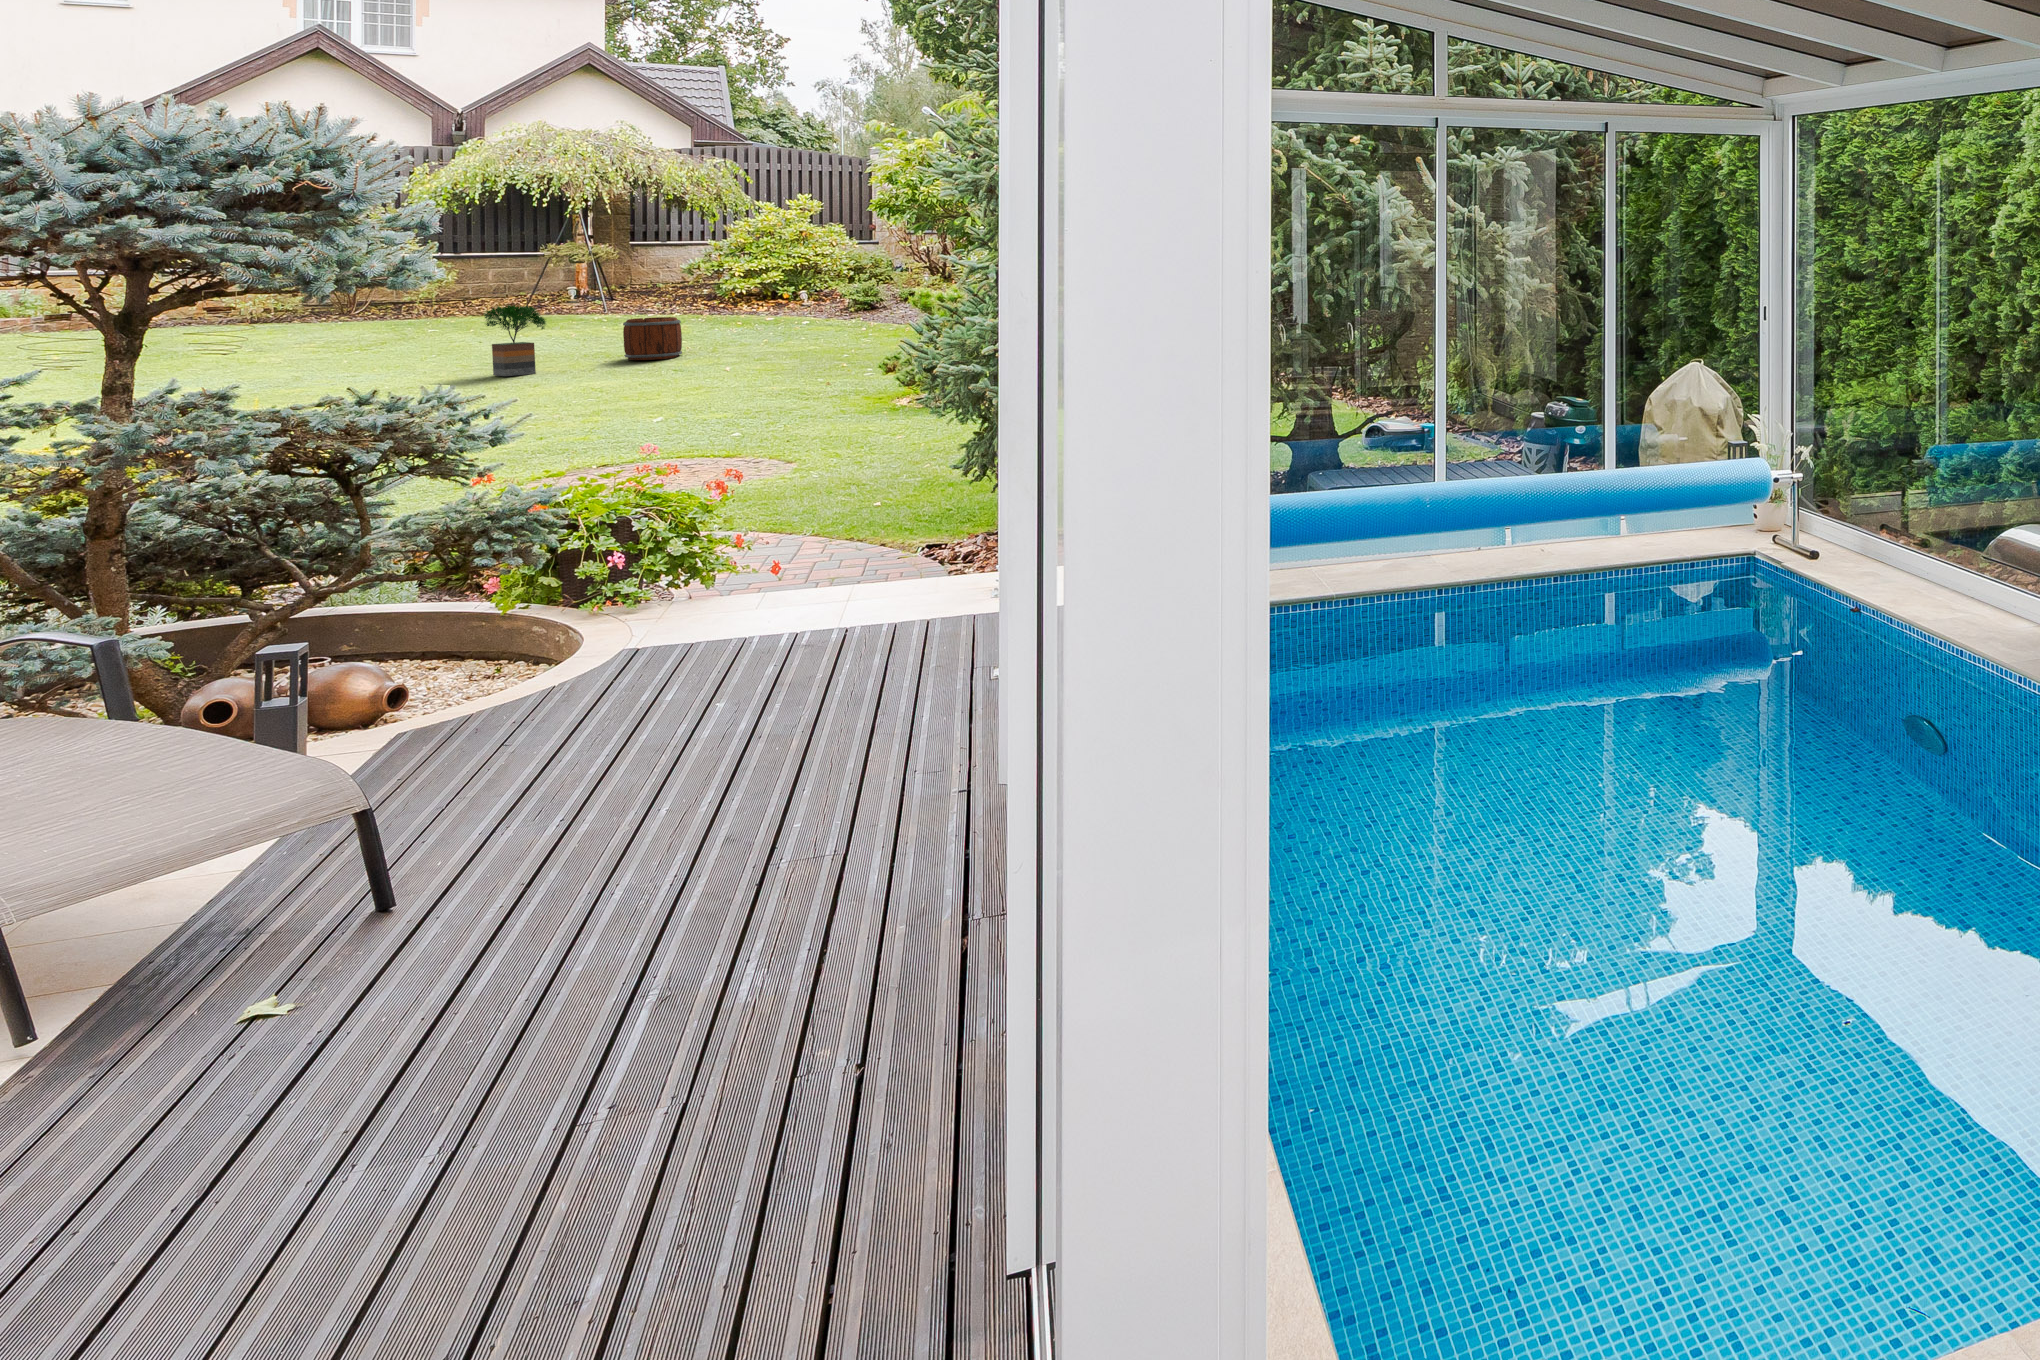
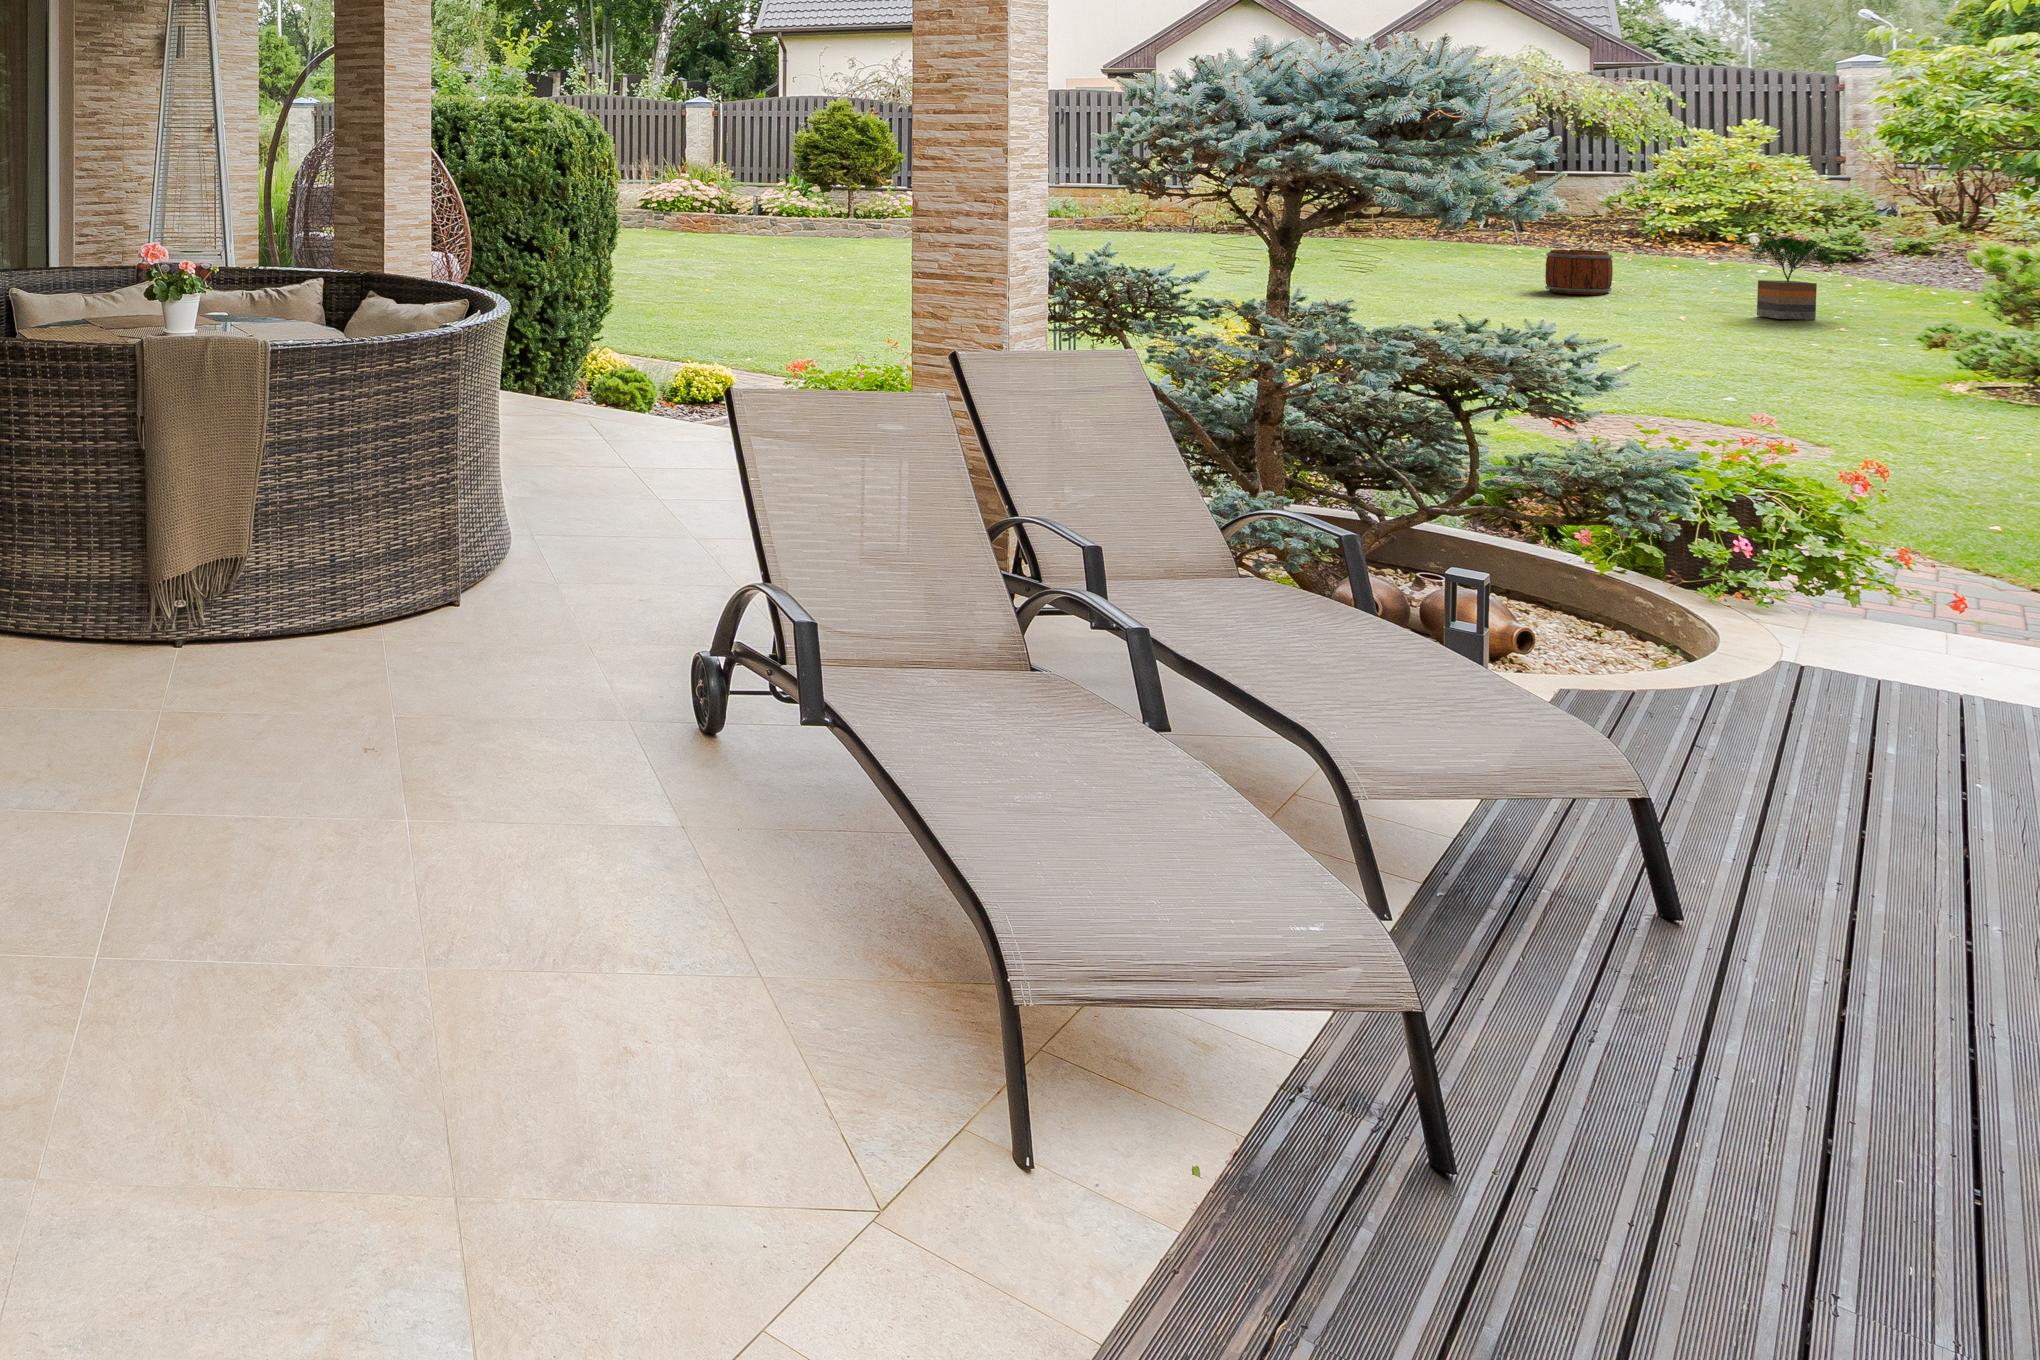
potted tree: present [484,305,546,376] -> present [1752,237,1835,320]

